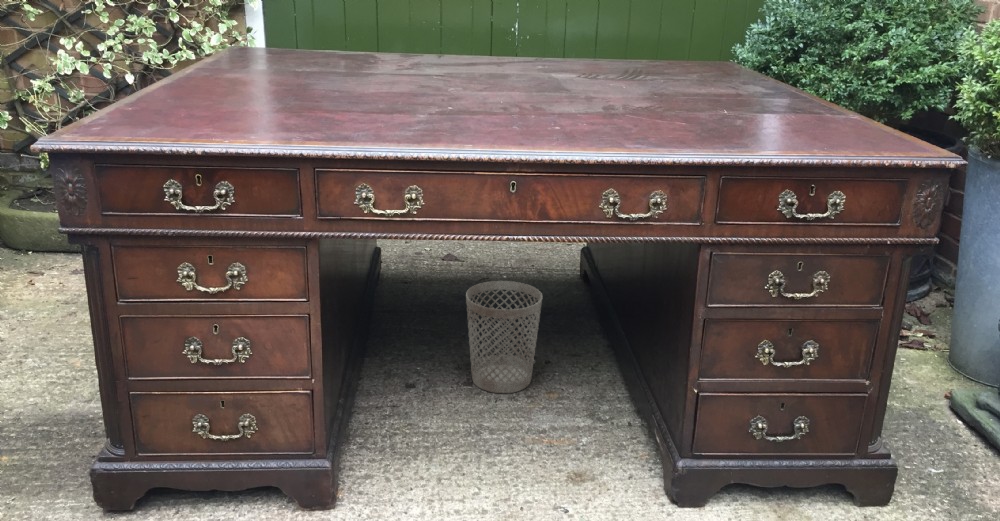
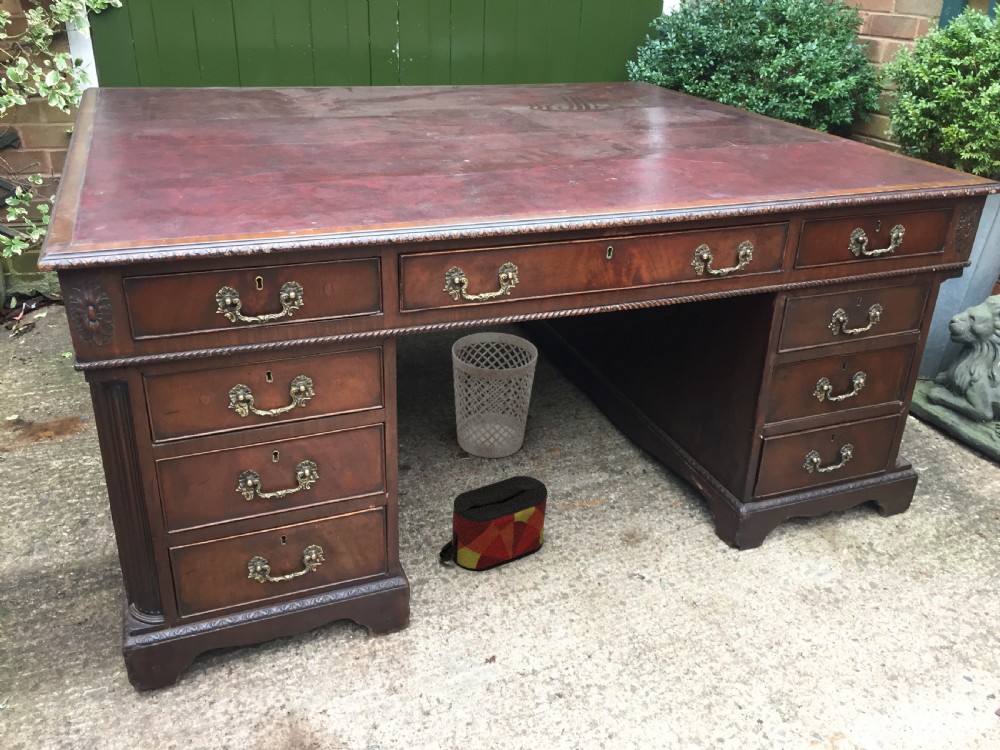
bag: none [392,400,500,478] -> present [439,476,547,571]

